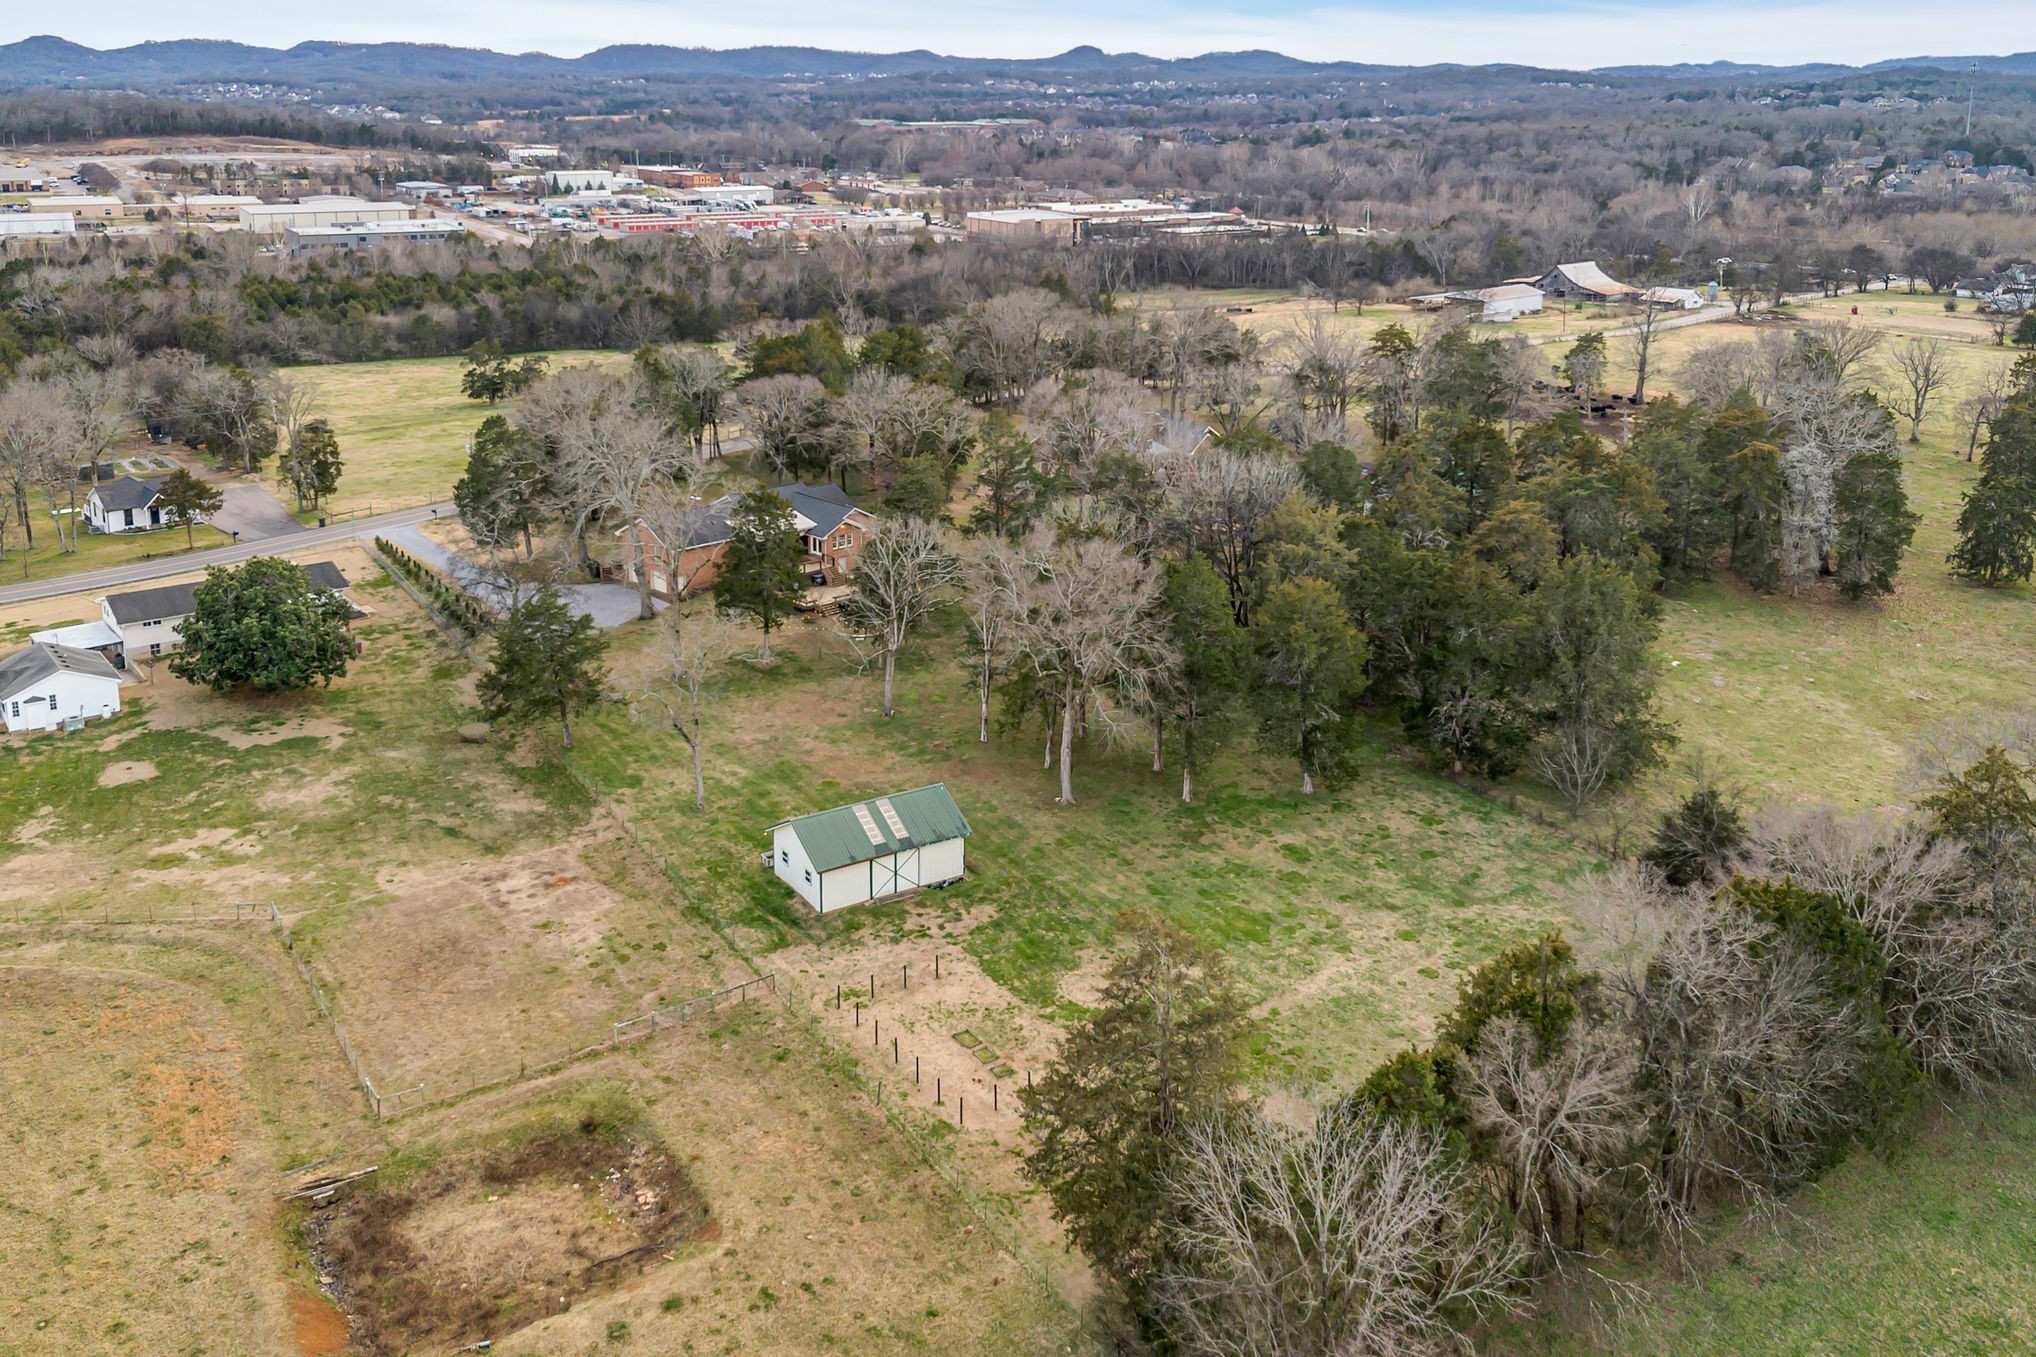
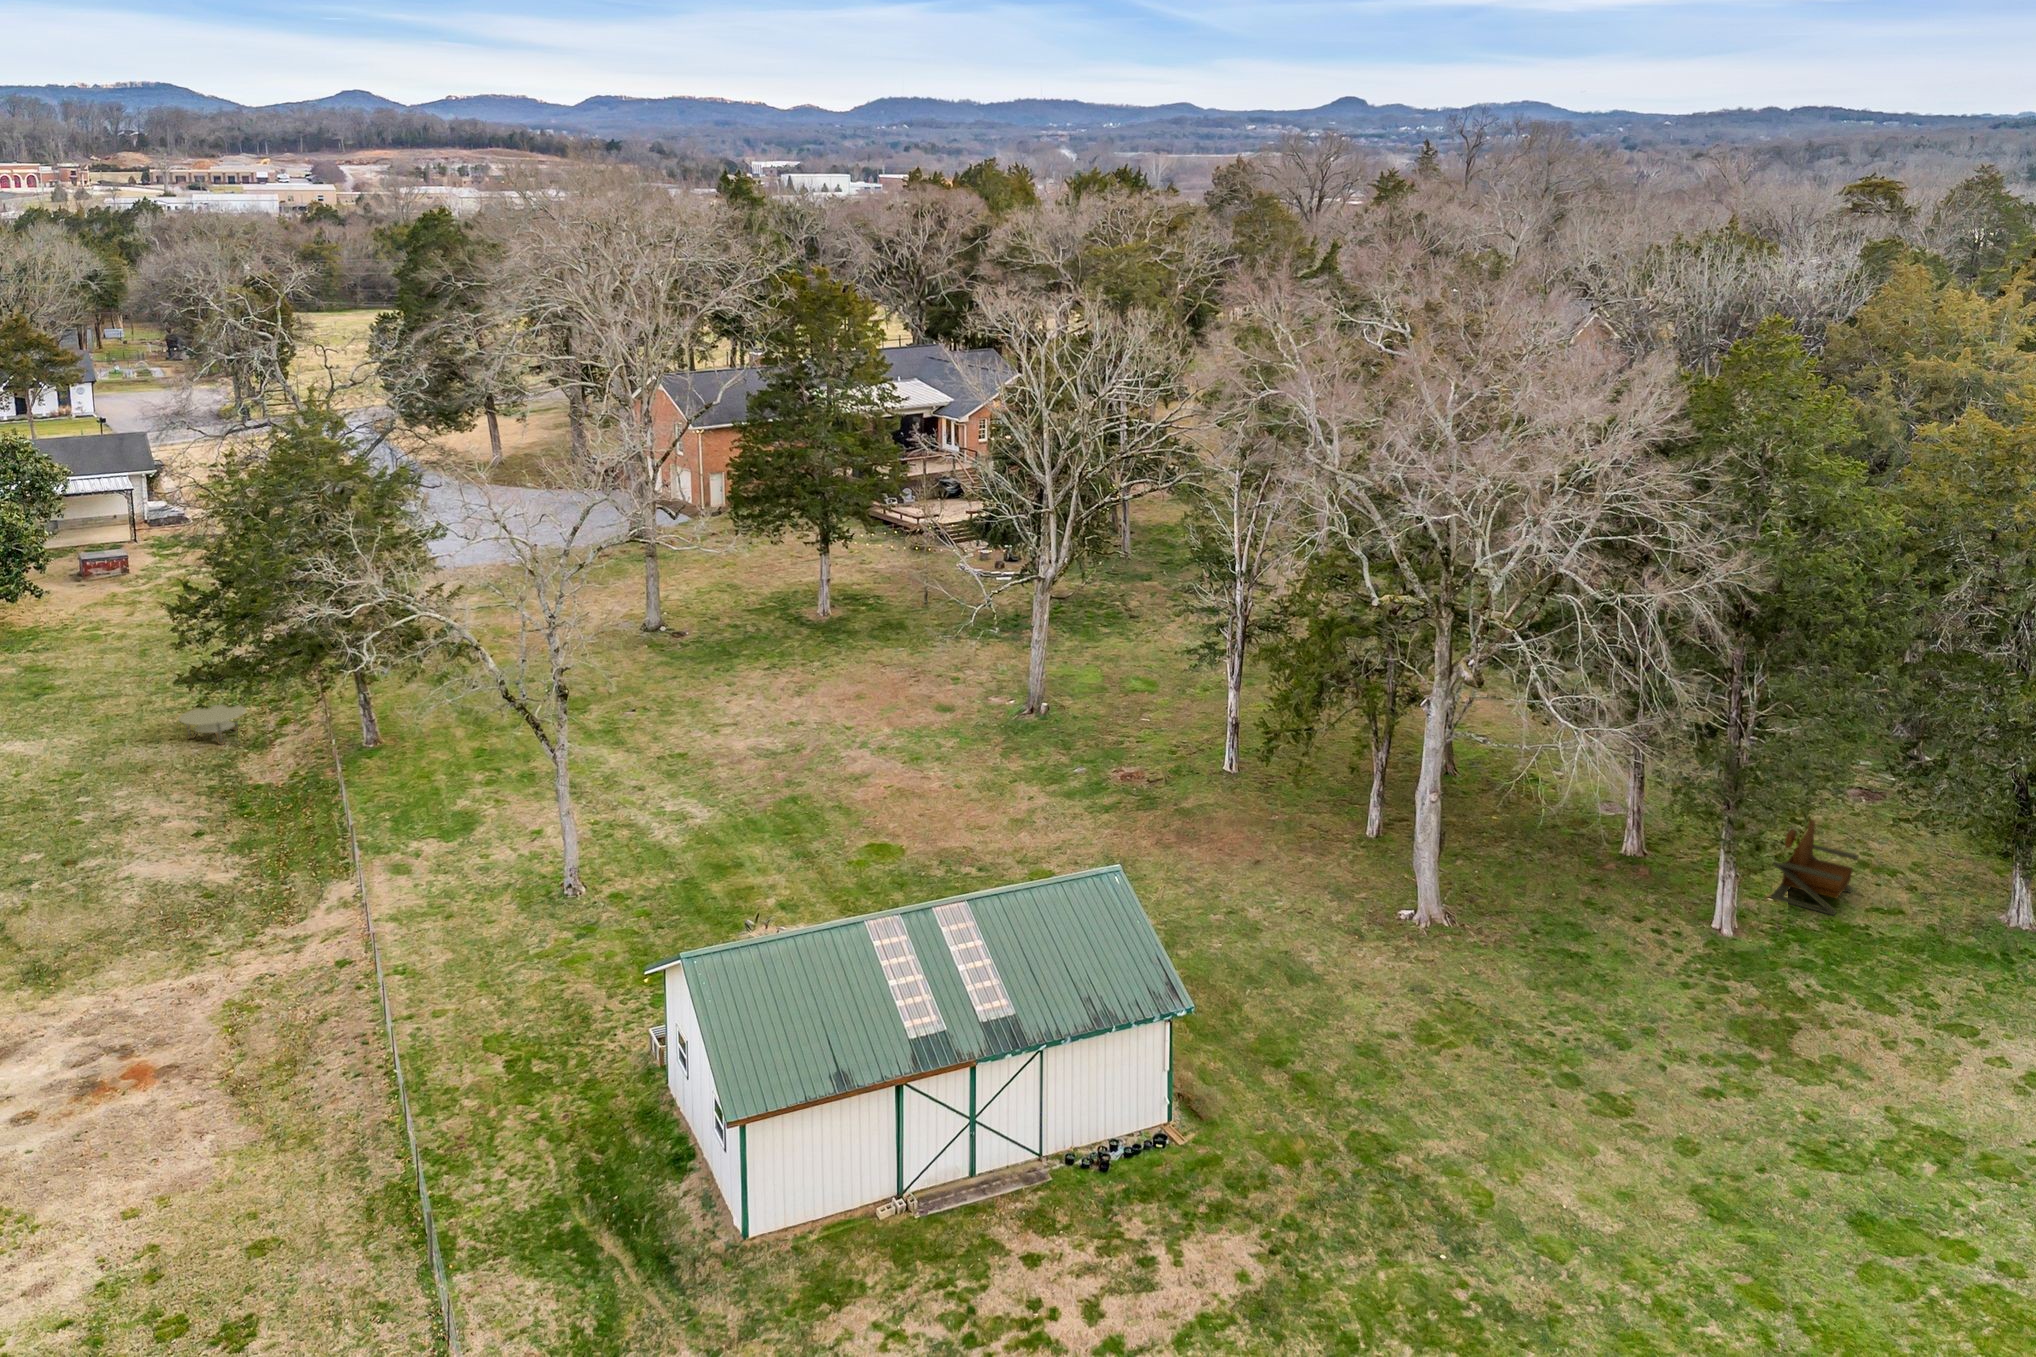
lounge chair: none [1203,754,1238,793] -> present [1771,819,1859,915]

